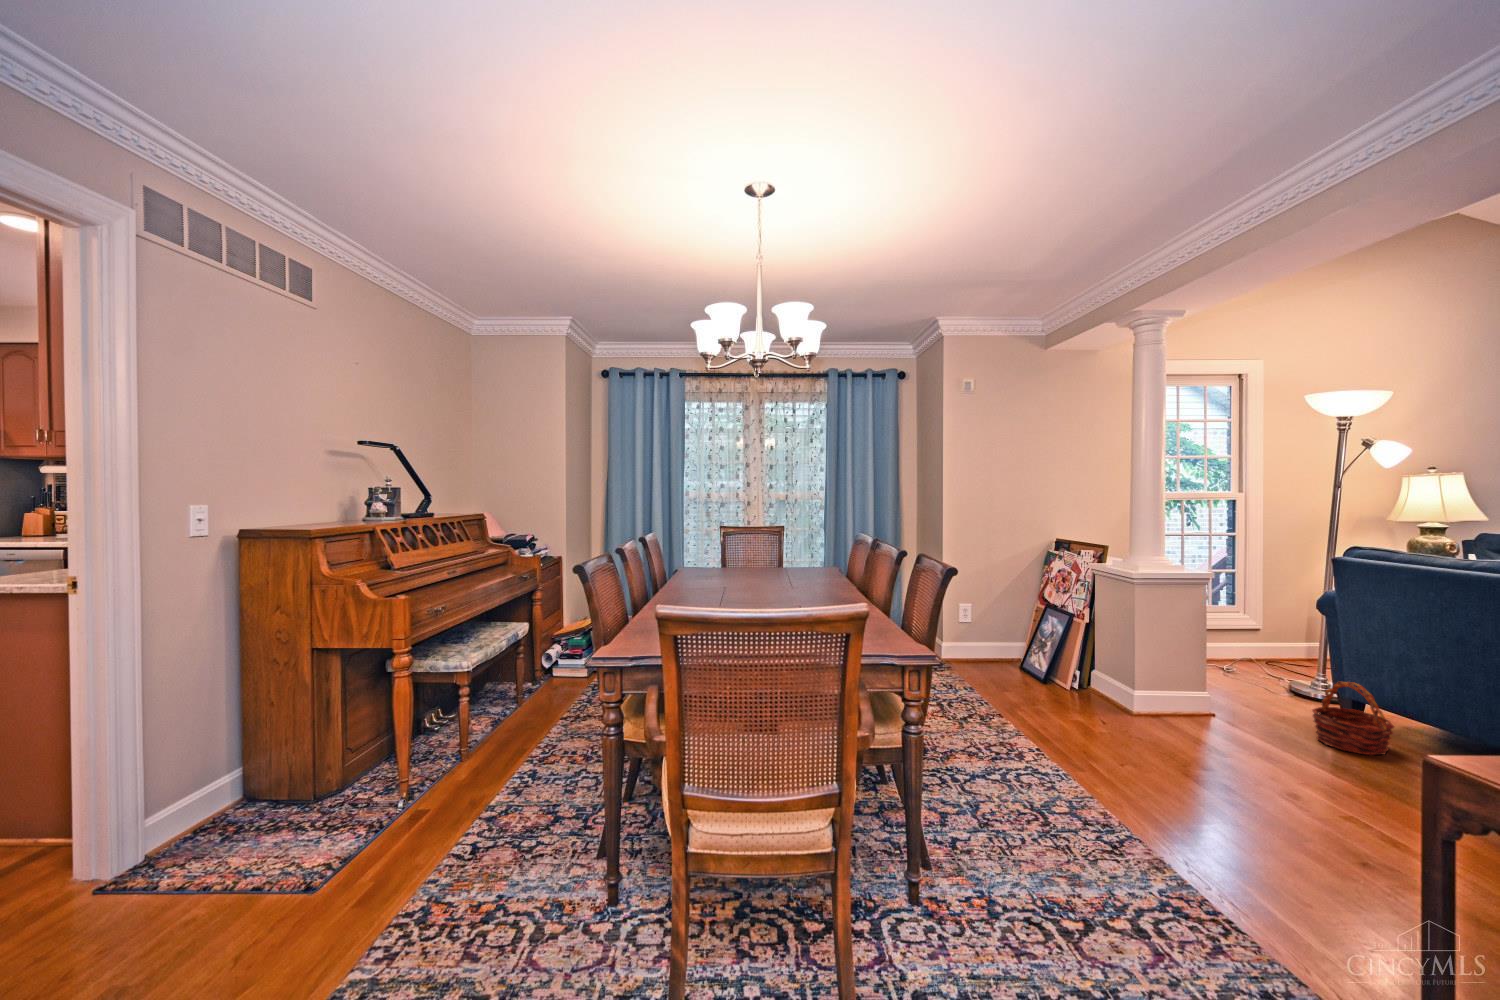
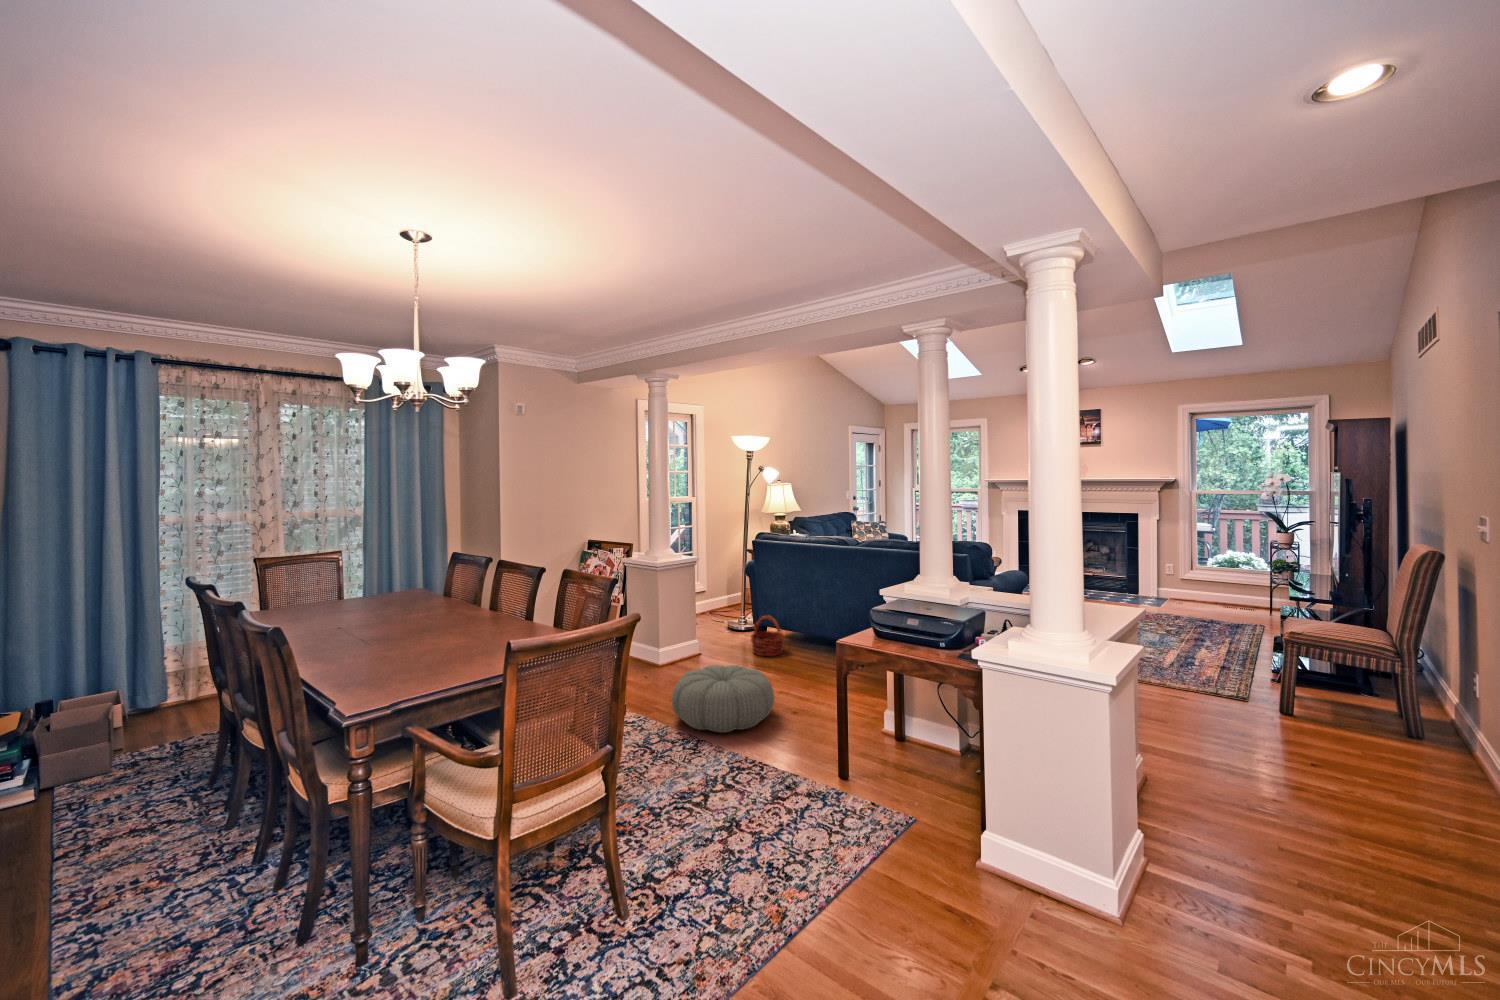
pouf: none [1101,729,1305,854] -> present [672,665,774,733]

